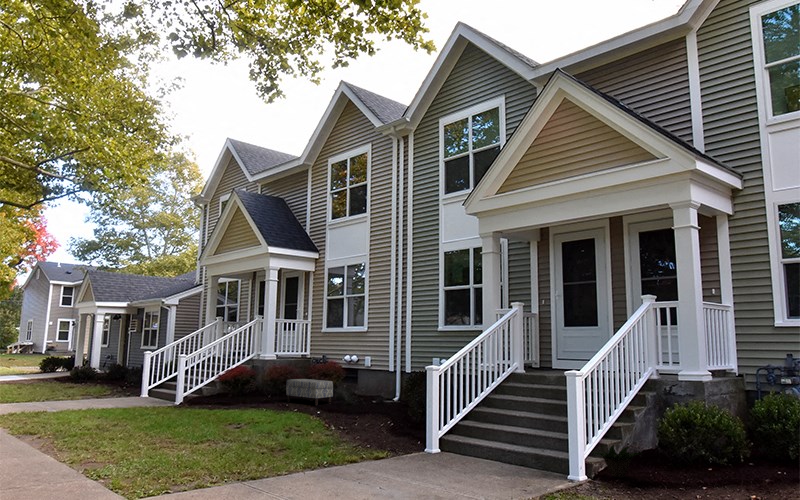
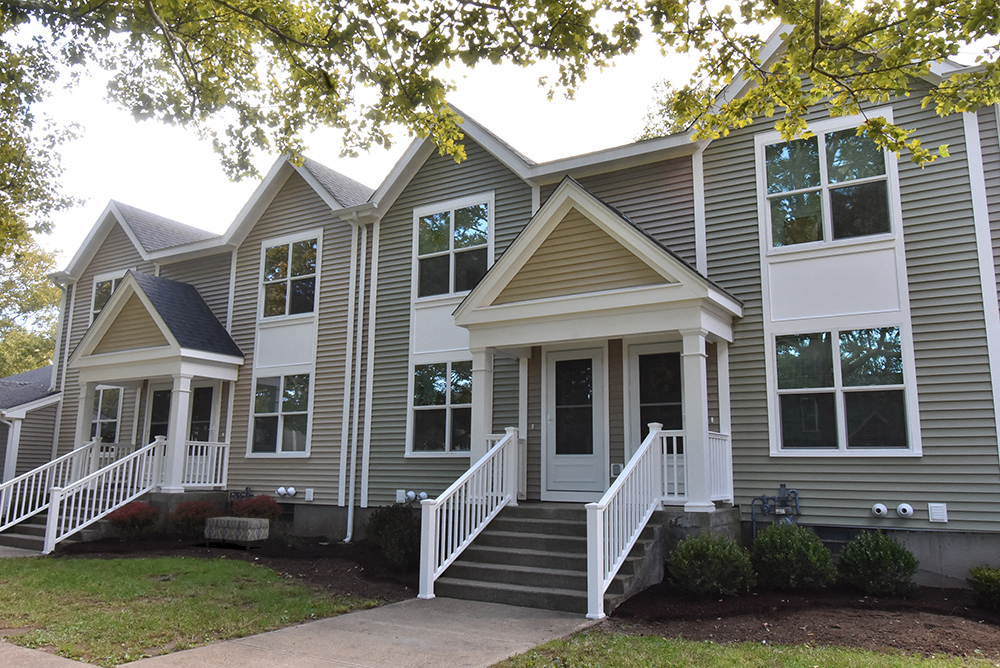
decorative plant: present [593,445,642,477] -> none [610,581,662,615]

